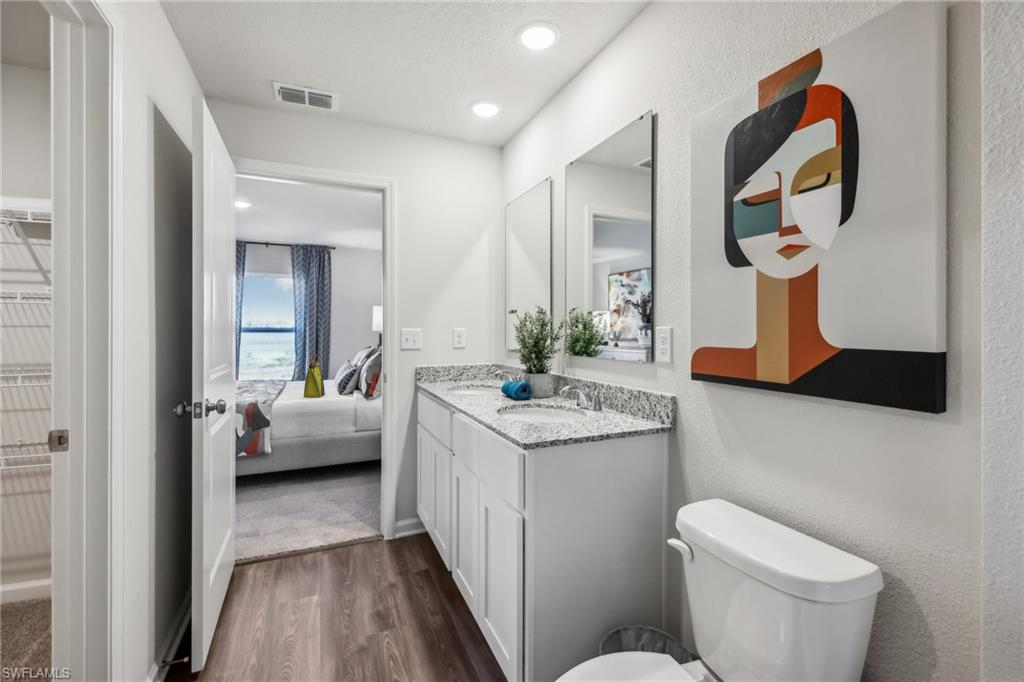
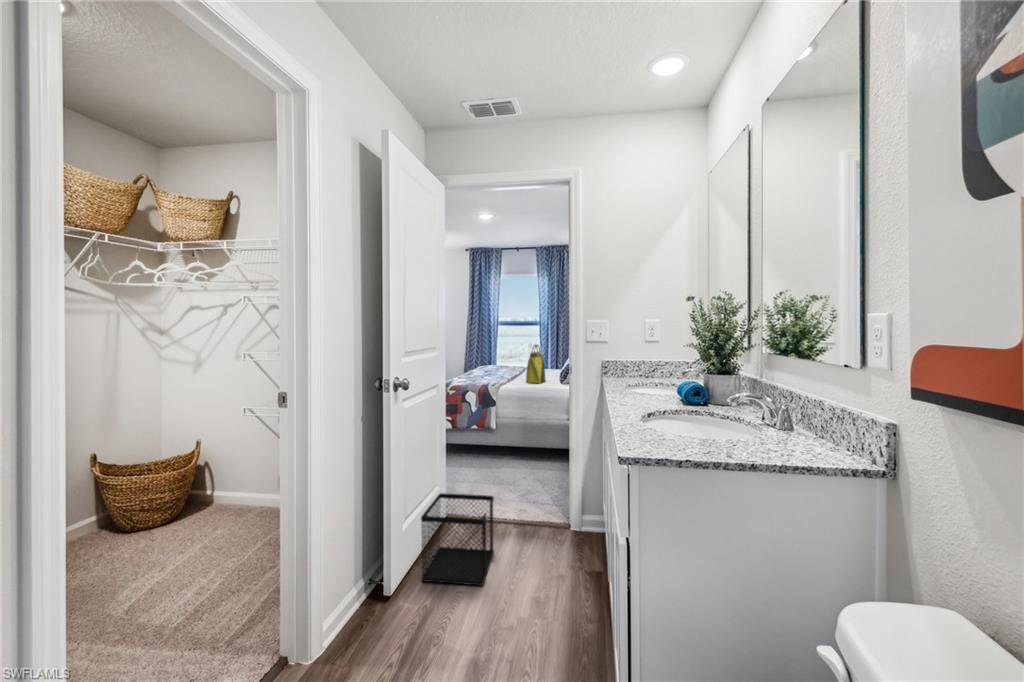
wastebasket: none [232,521,315,638] -> present [421,493,494,585]

